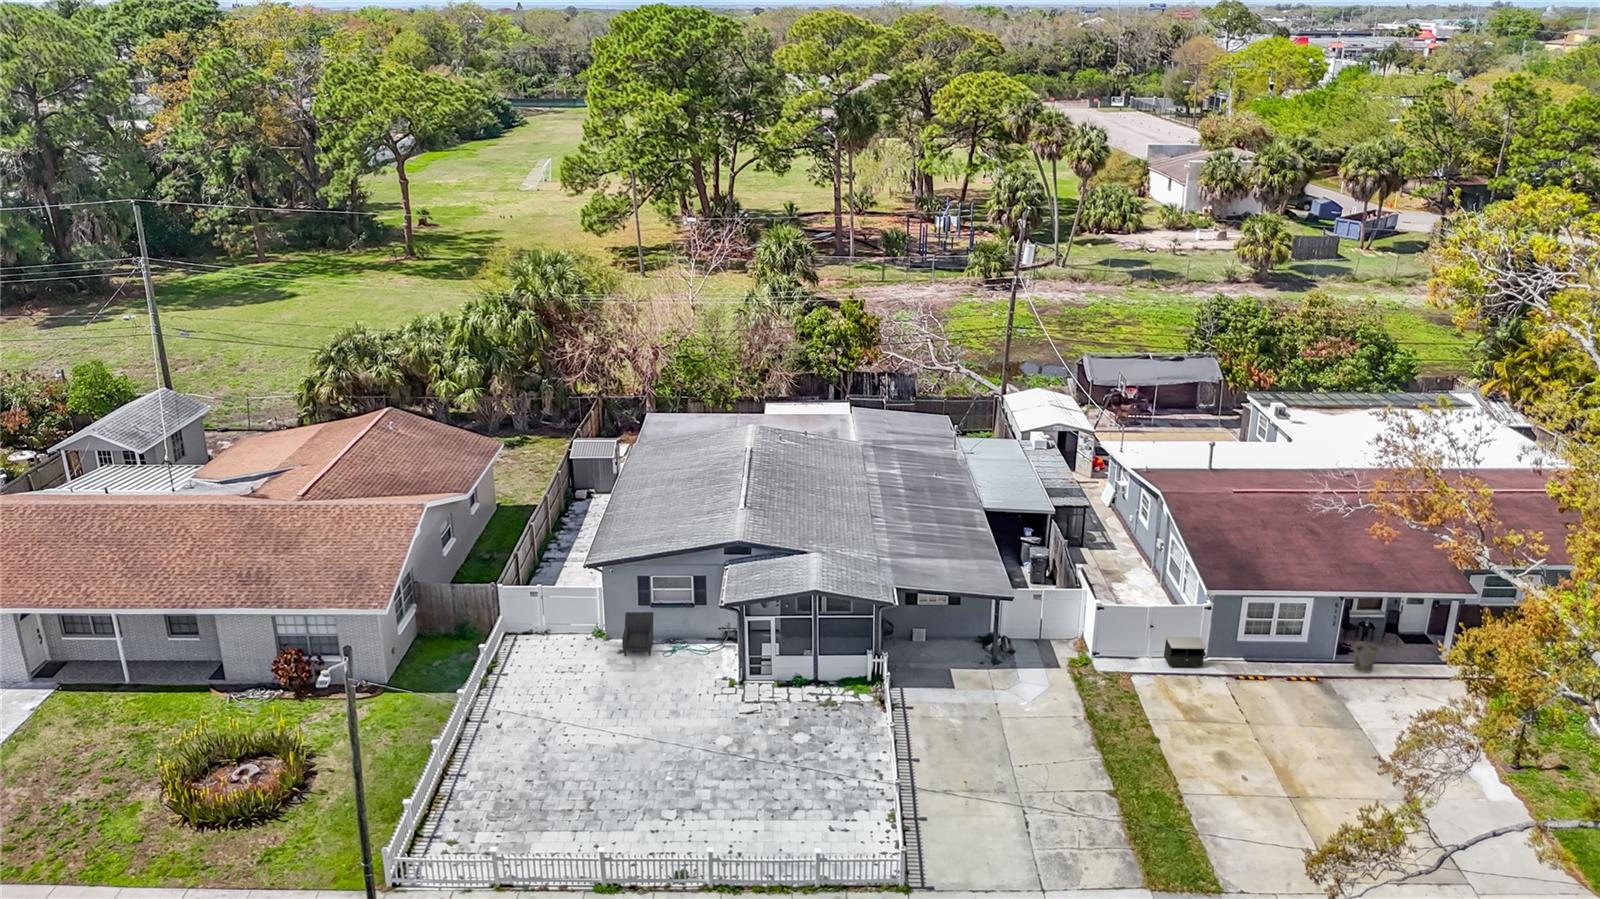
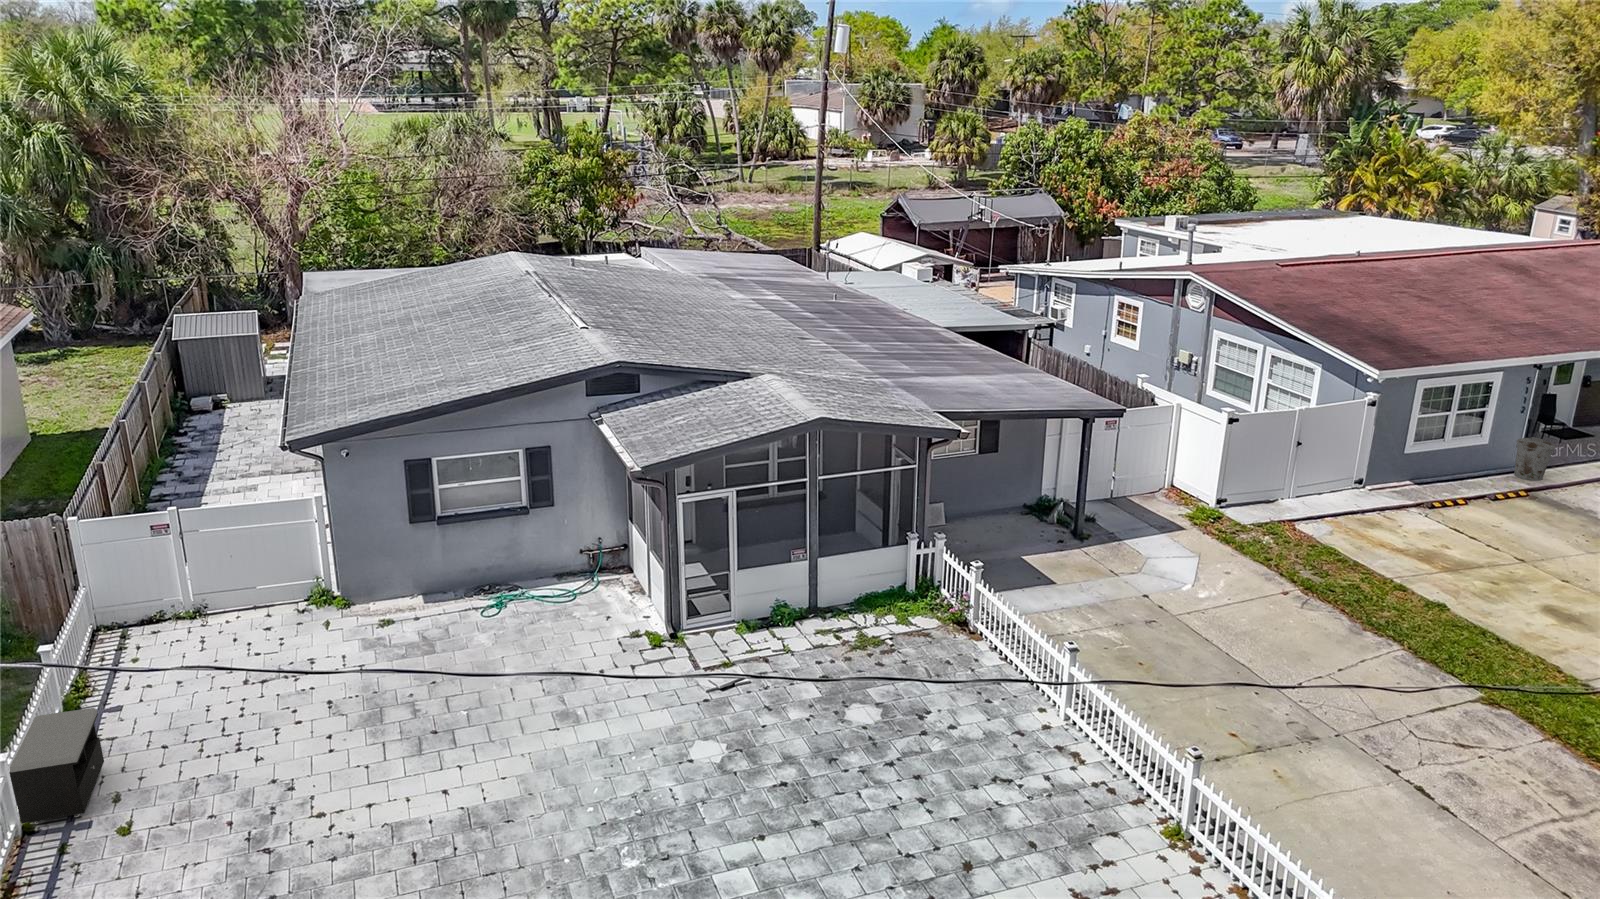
chair: present [622,612,654,656] -> none [384,533,456,628]
storage bench: present [1164,637,1206,668] -> present [10,708,104,824]

